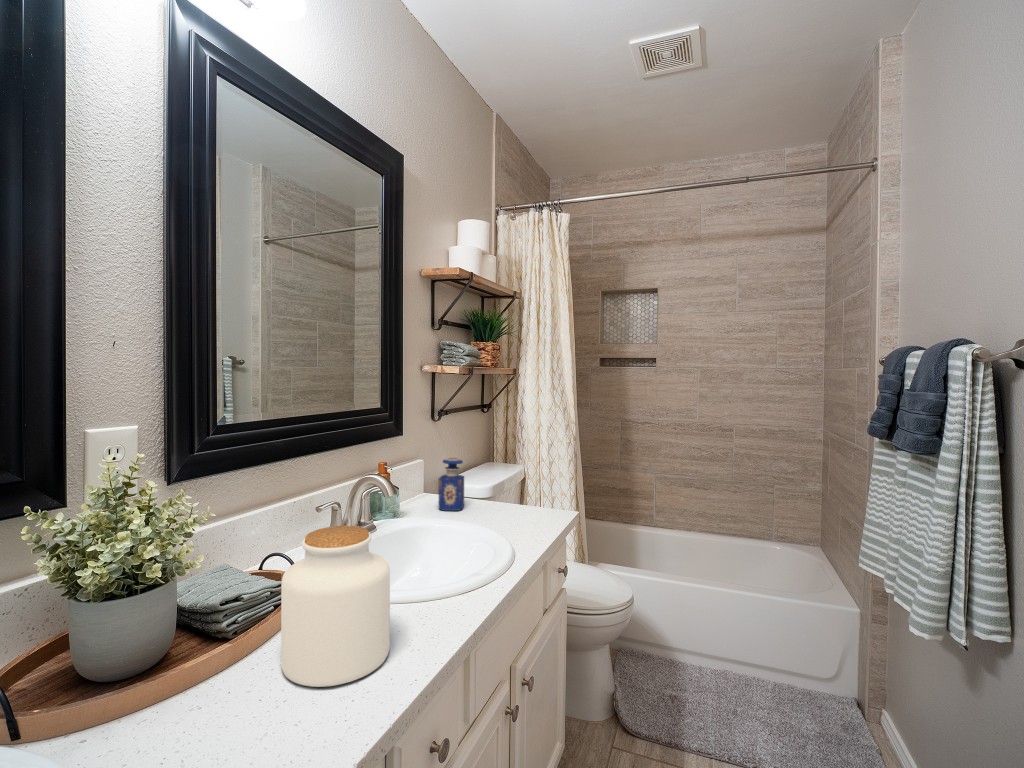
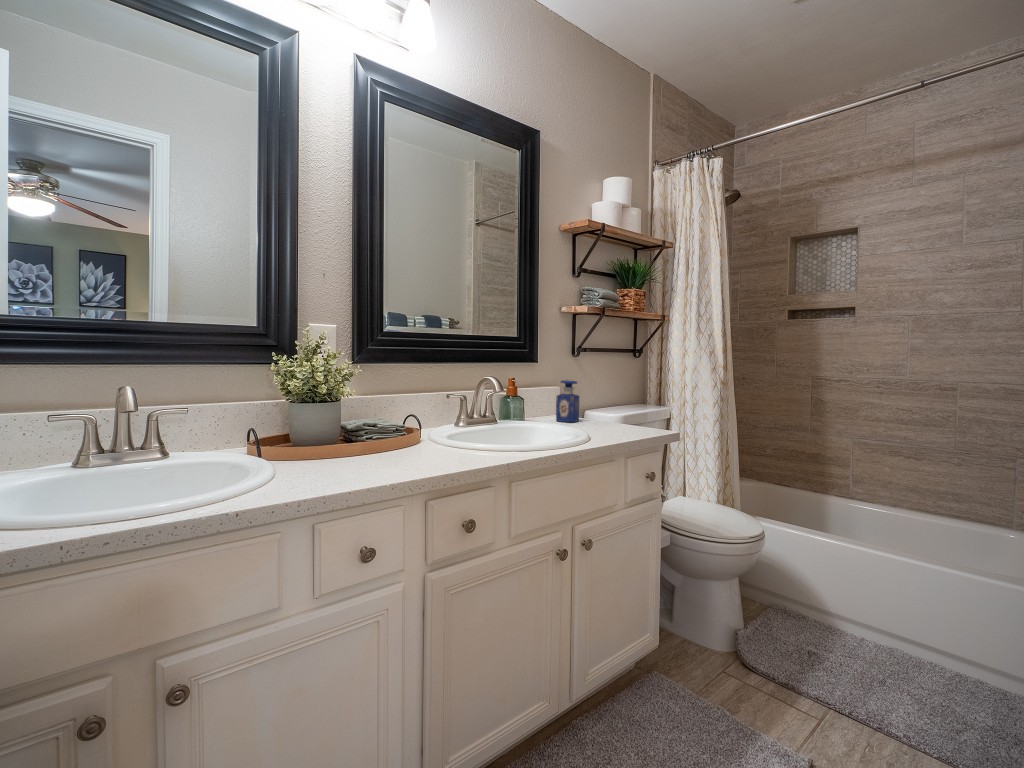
jar: present [281,526,390,687] -> none [382,379,448,463]

